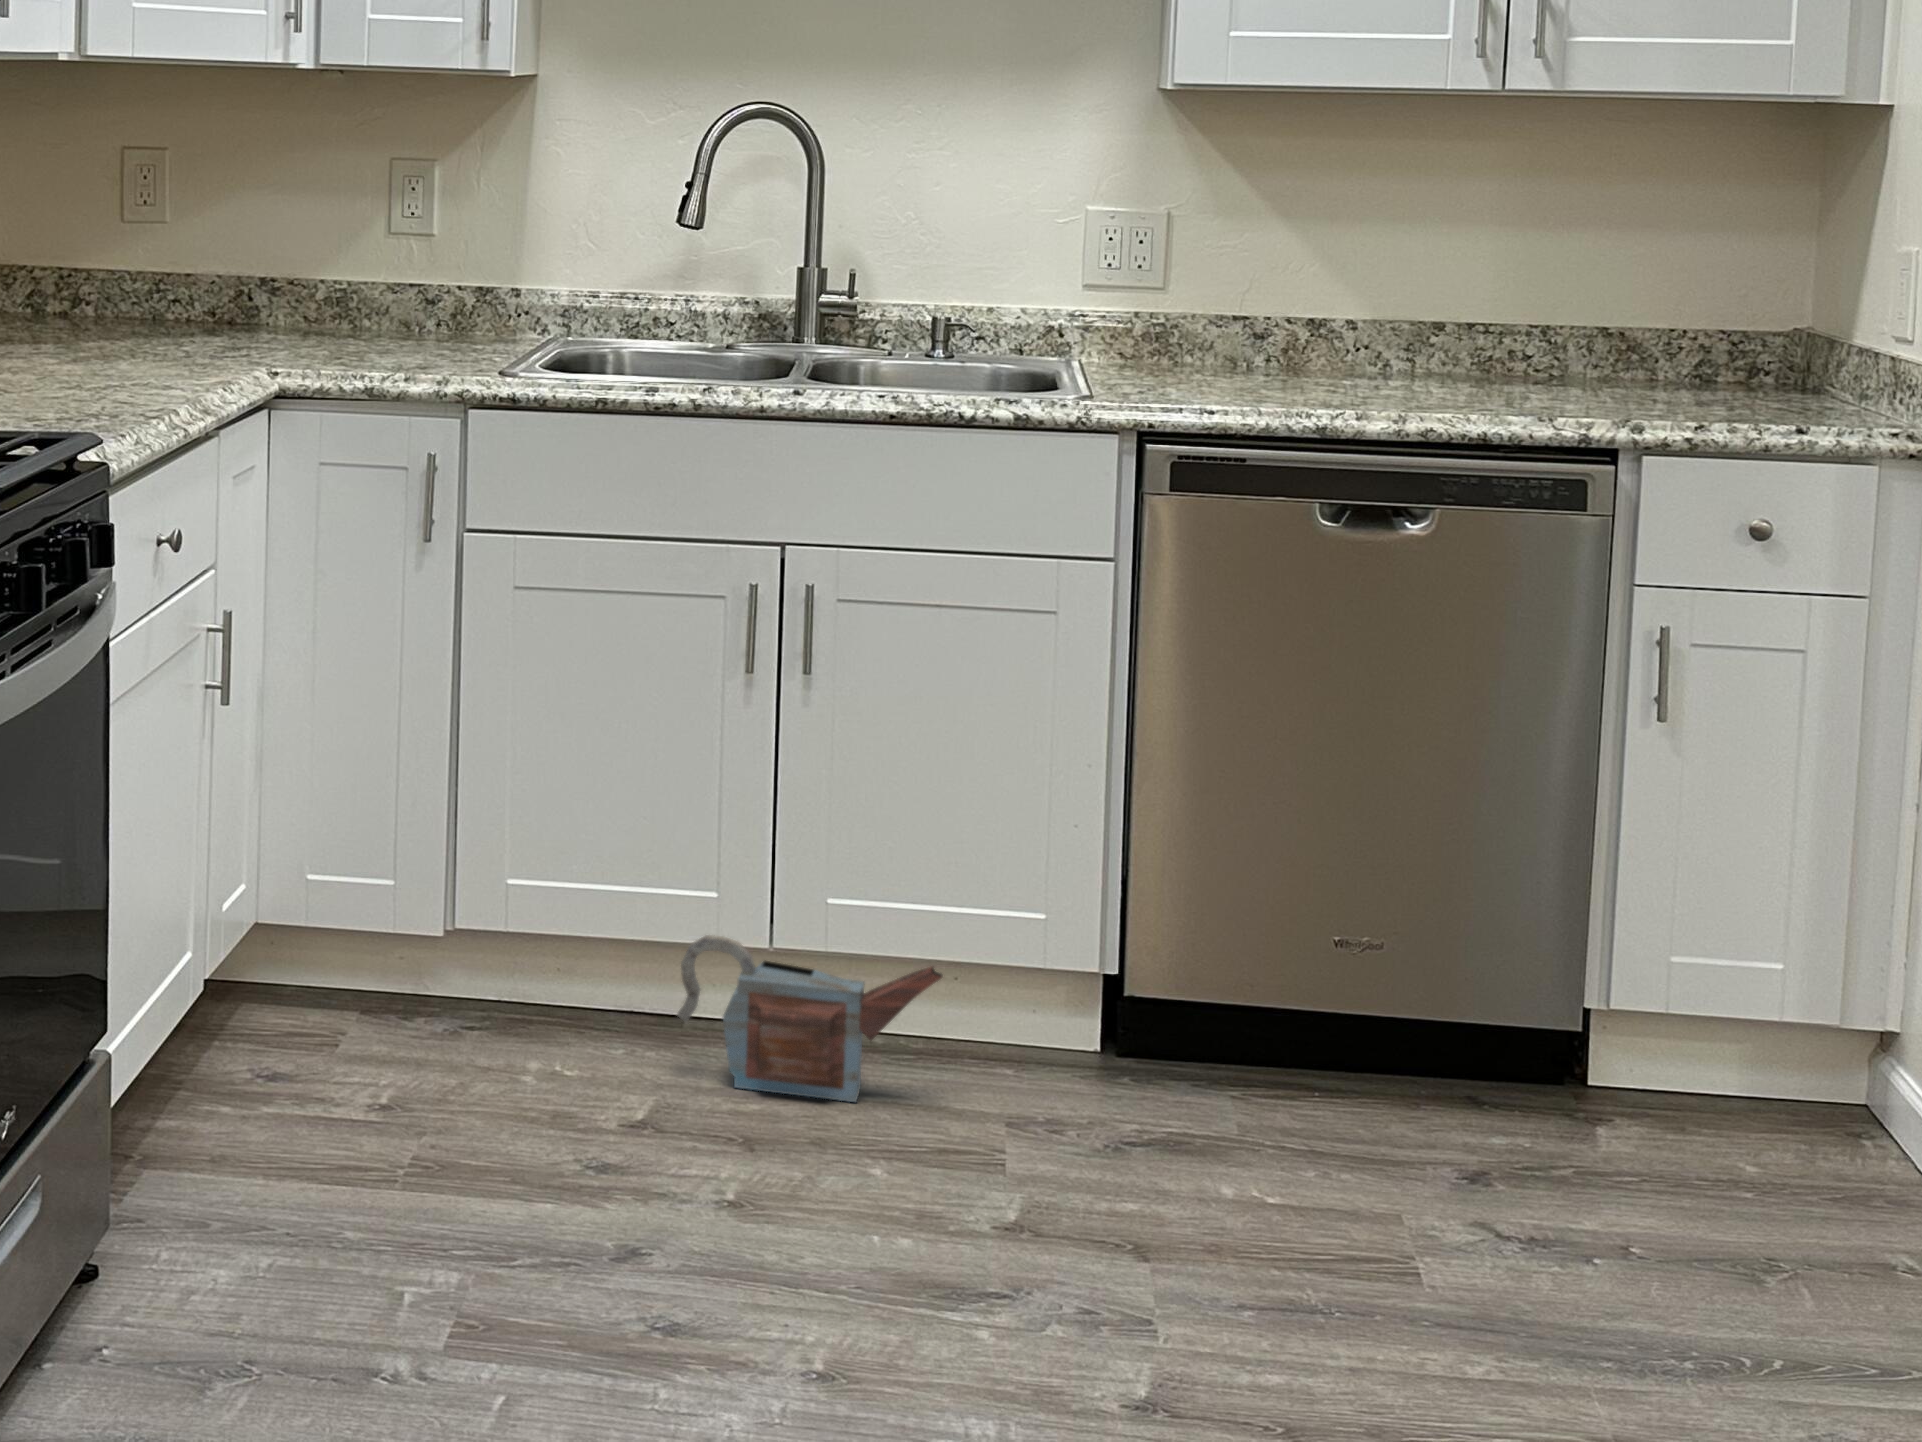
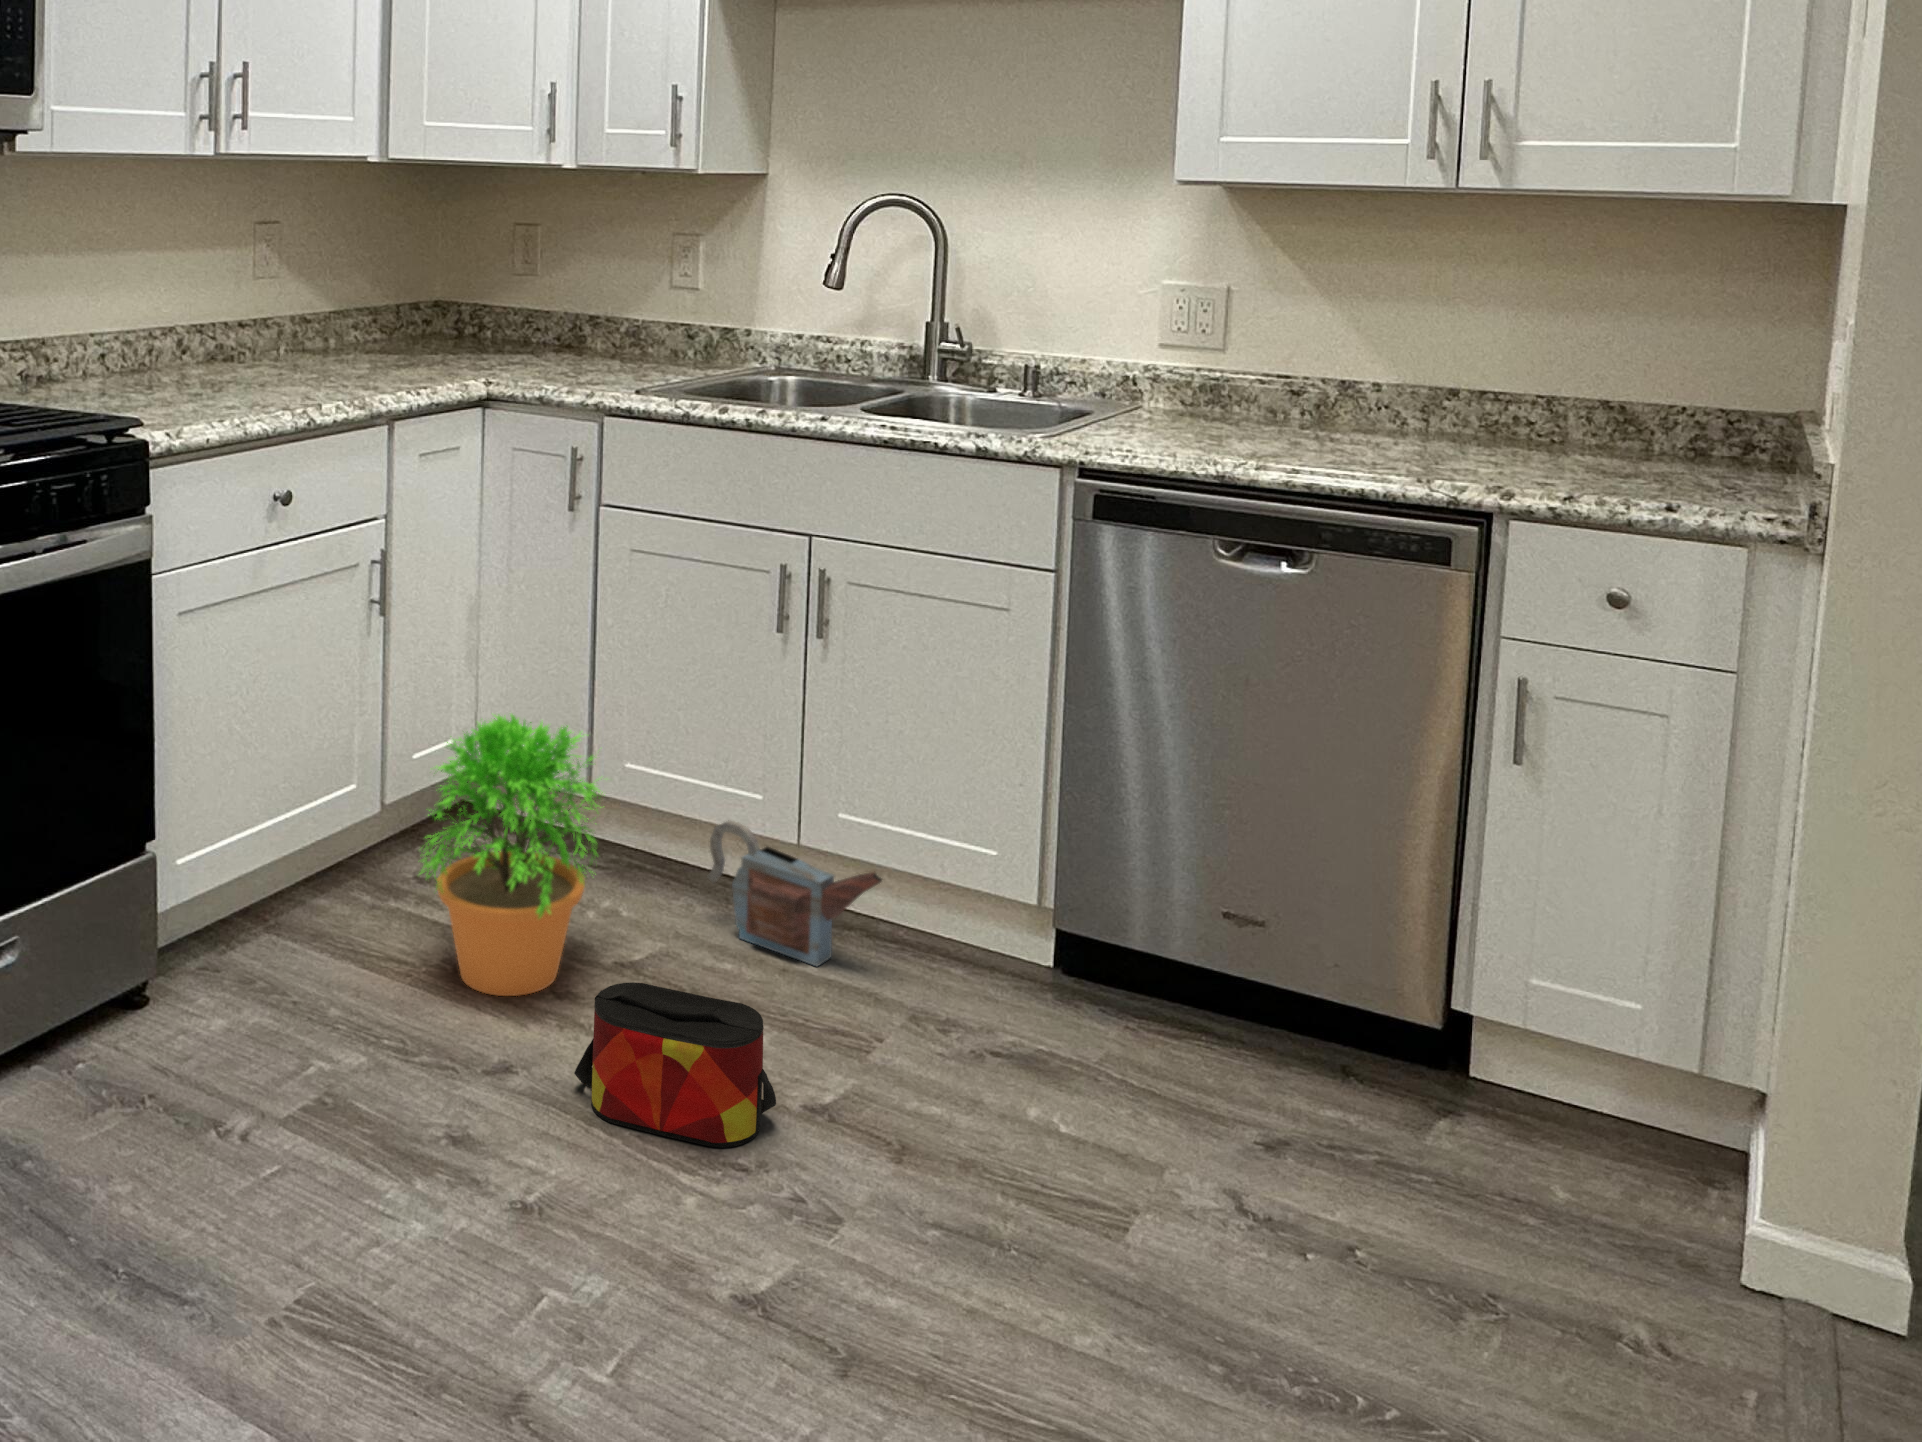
potted plant: none [366,820,670,1208] -> present [420,714,603,996]
bag: none [739,1136,1008,1319] -> present [574,982,776,1148]

